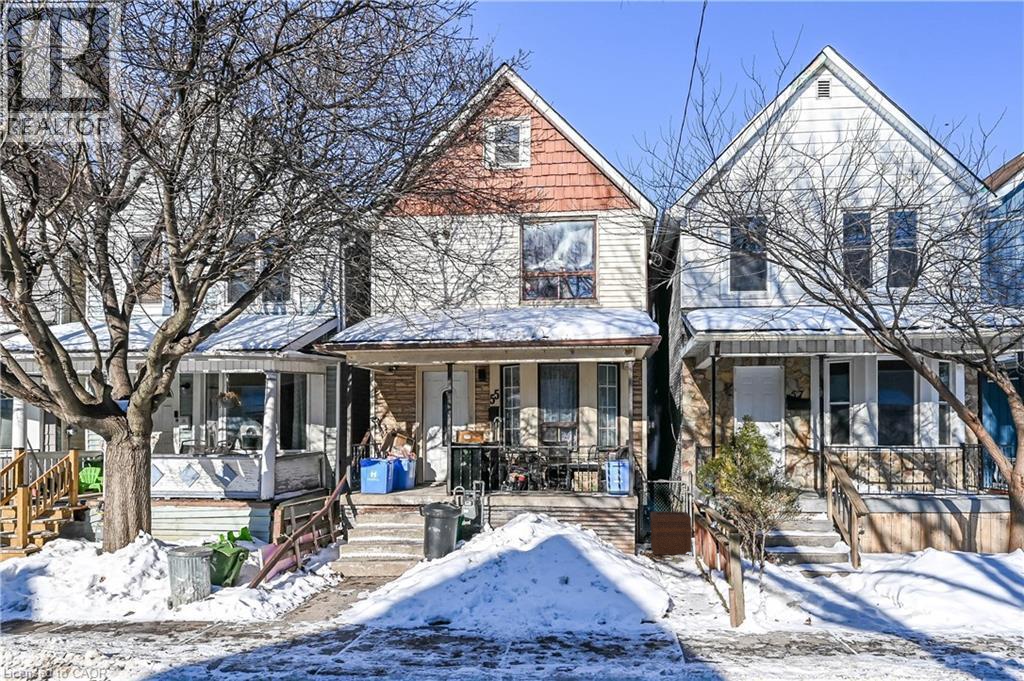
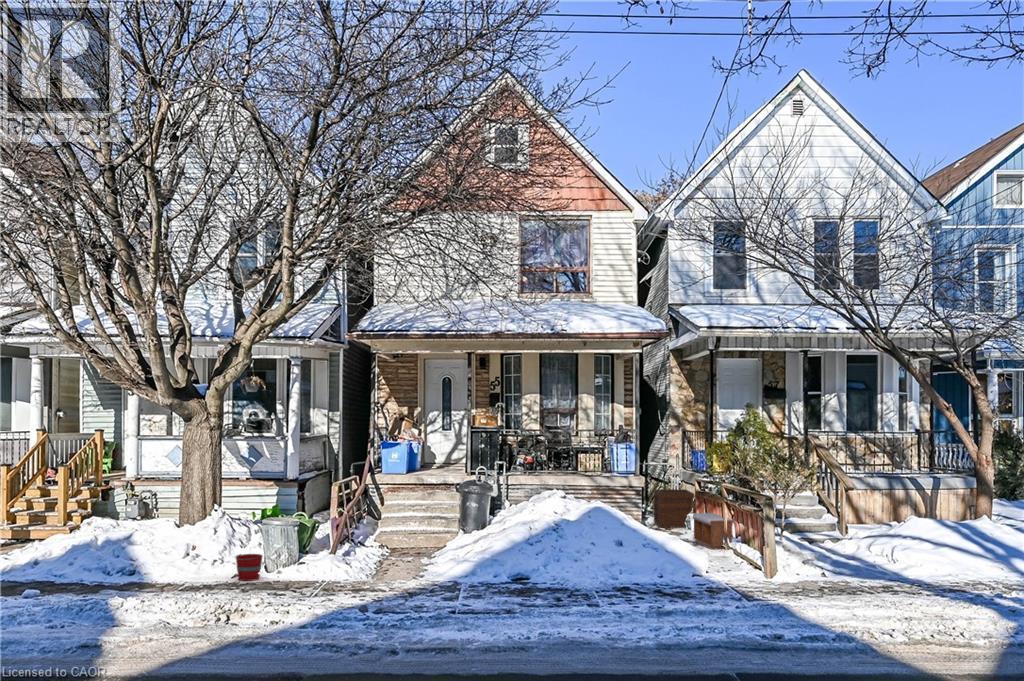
bench: none [675,541,715,584] -> present [693,513,733,549]
bucket: none [139,587,171,617] -> present [235,554,263,581]

